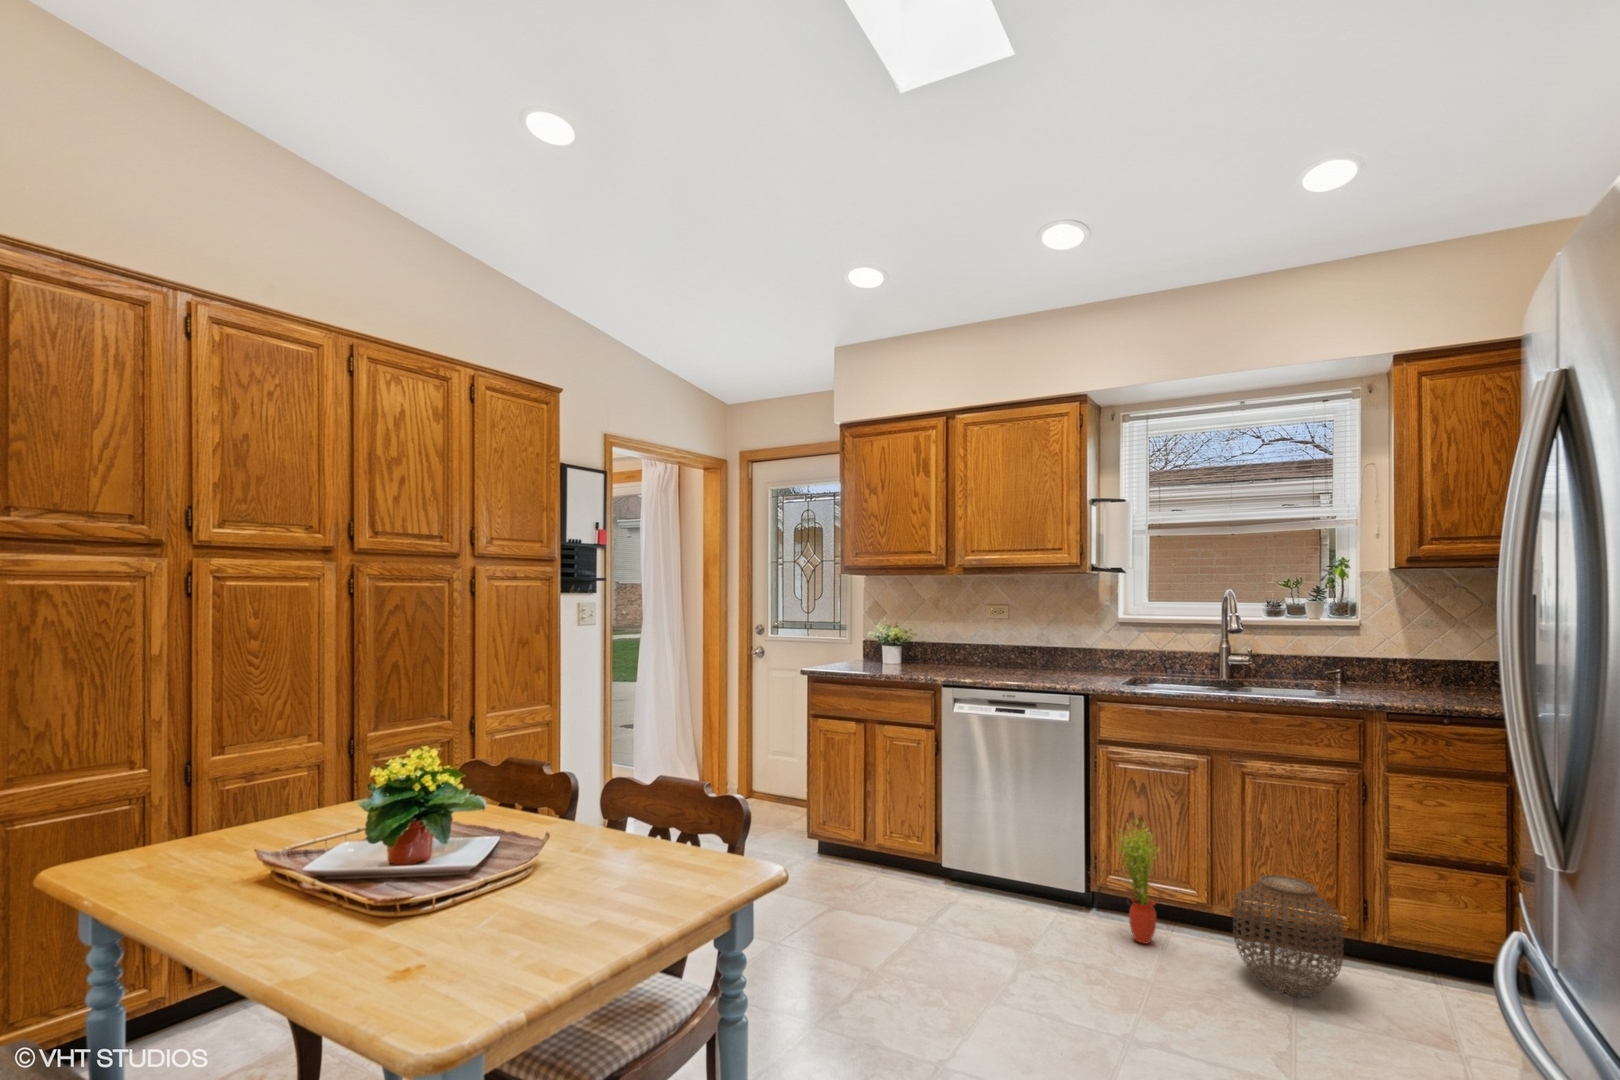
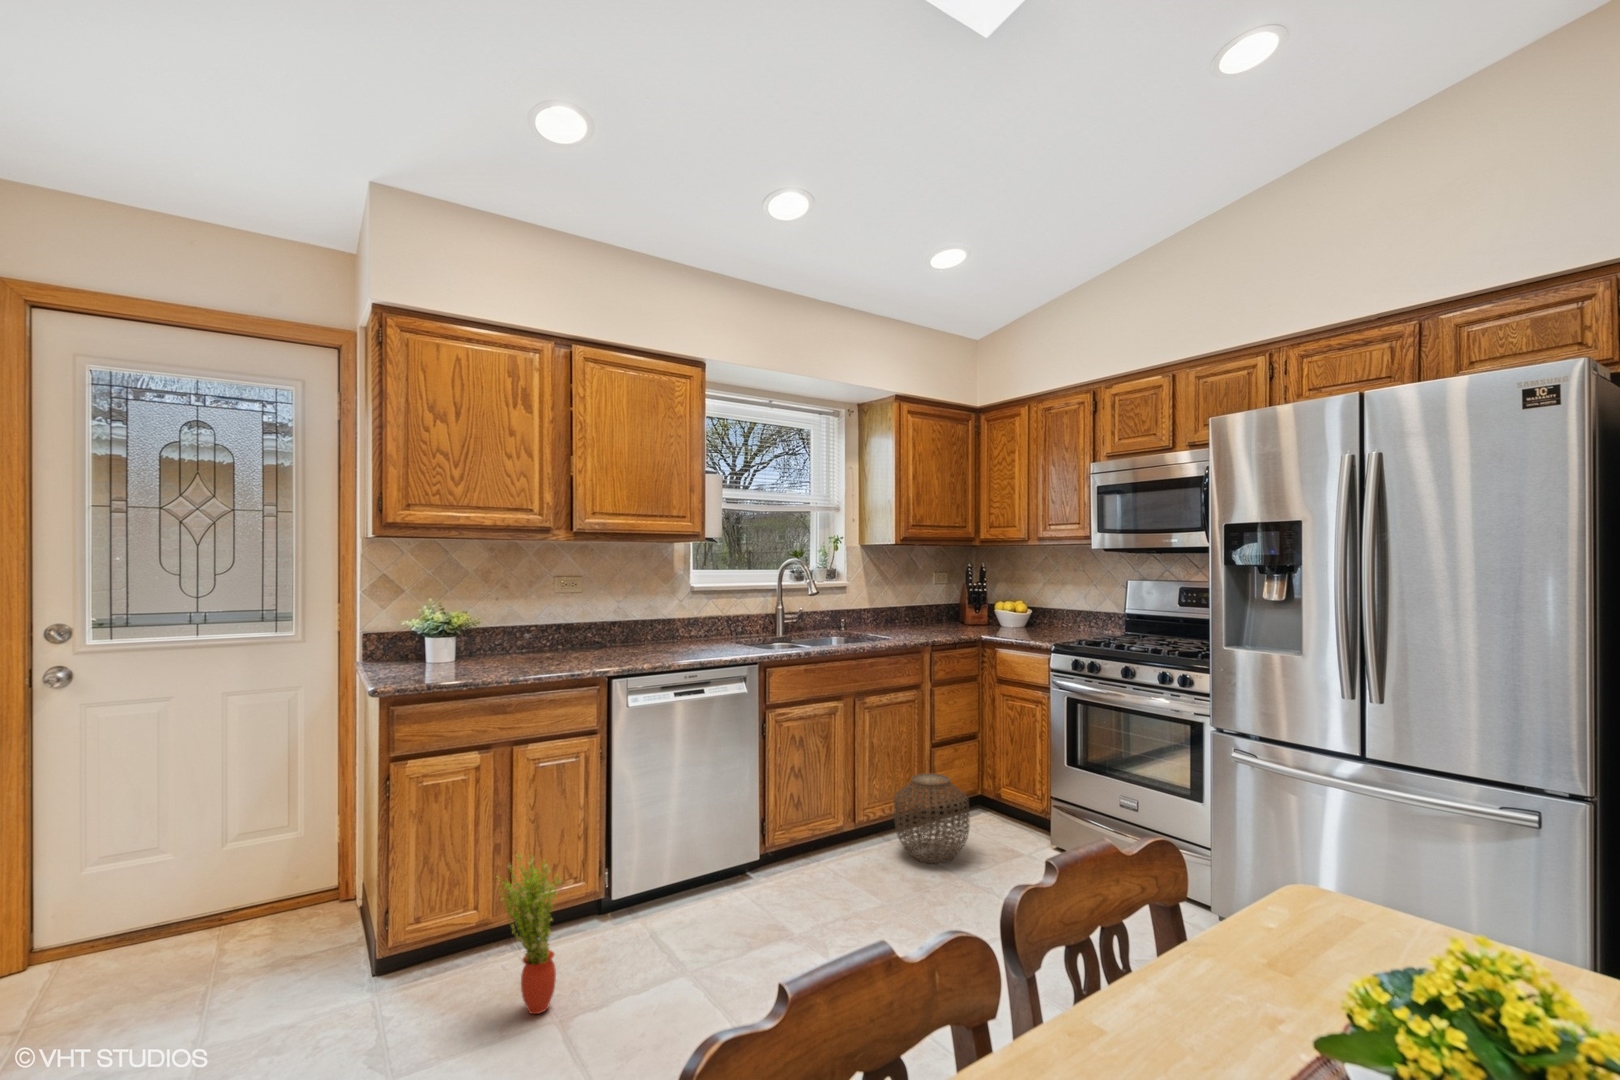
potted plant: present [1119,821,1160,944] -> present [497,854,561,1014]

